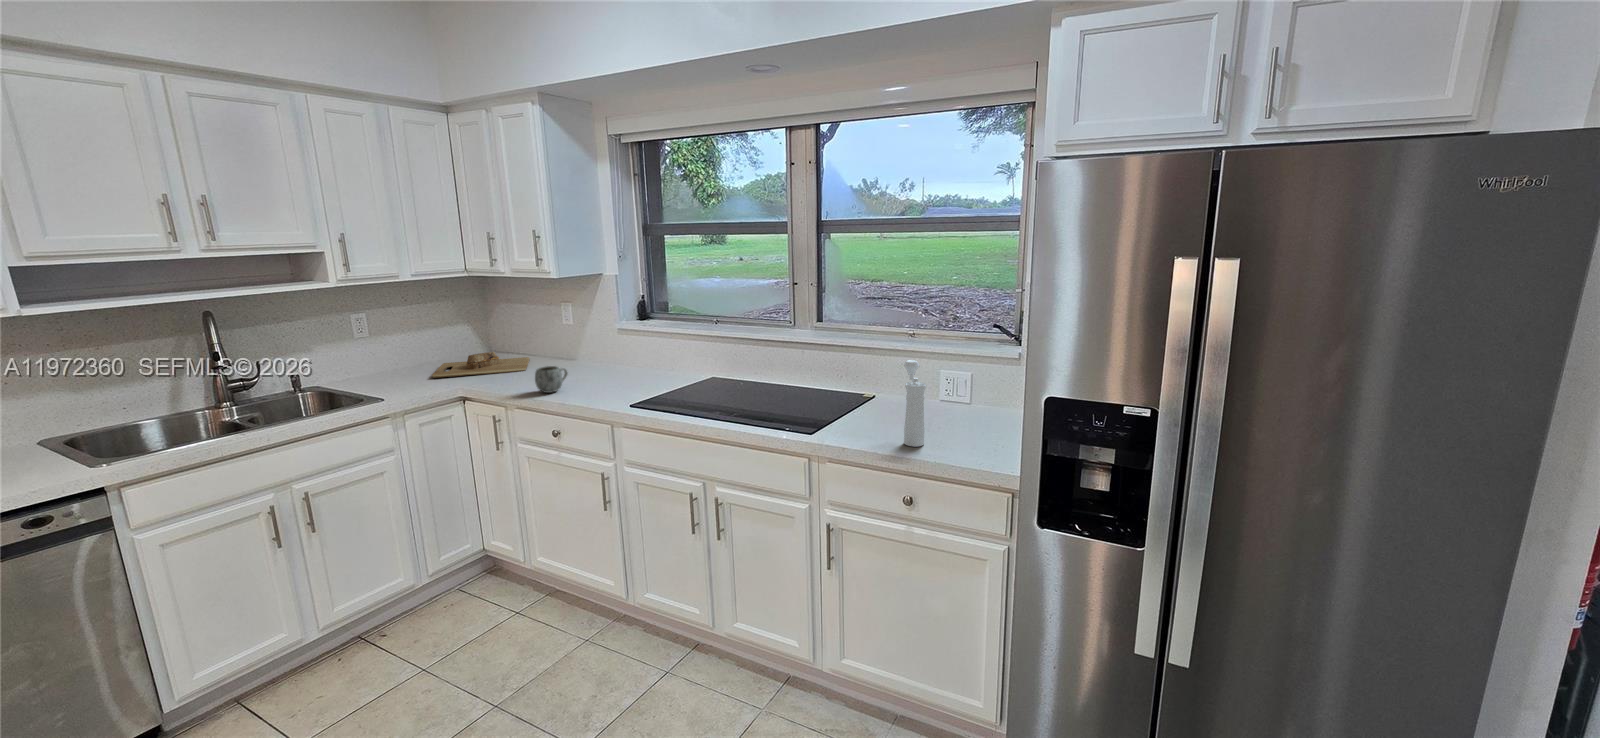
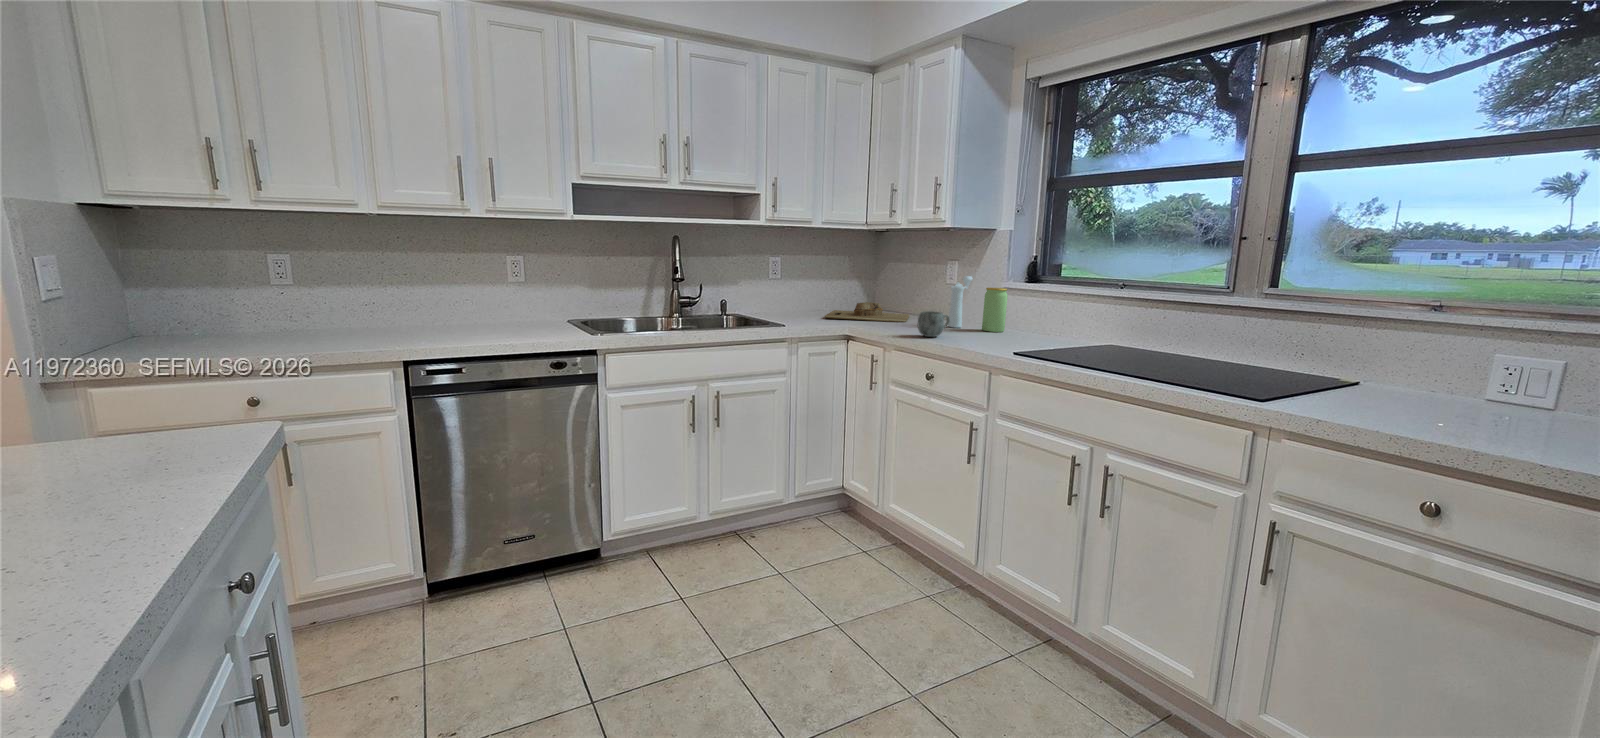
jar: none [600,330,623,373] -> present [982,288,1008,332]
pepper mill: present [904,360,926,447] -> present [948,276,973,328]

